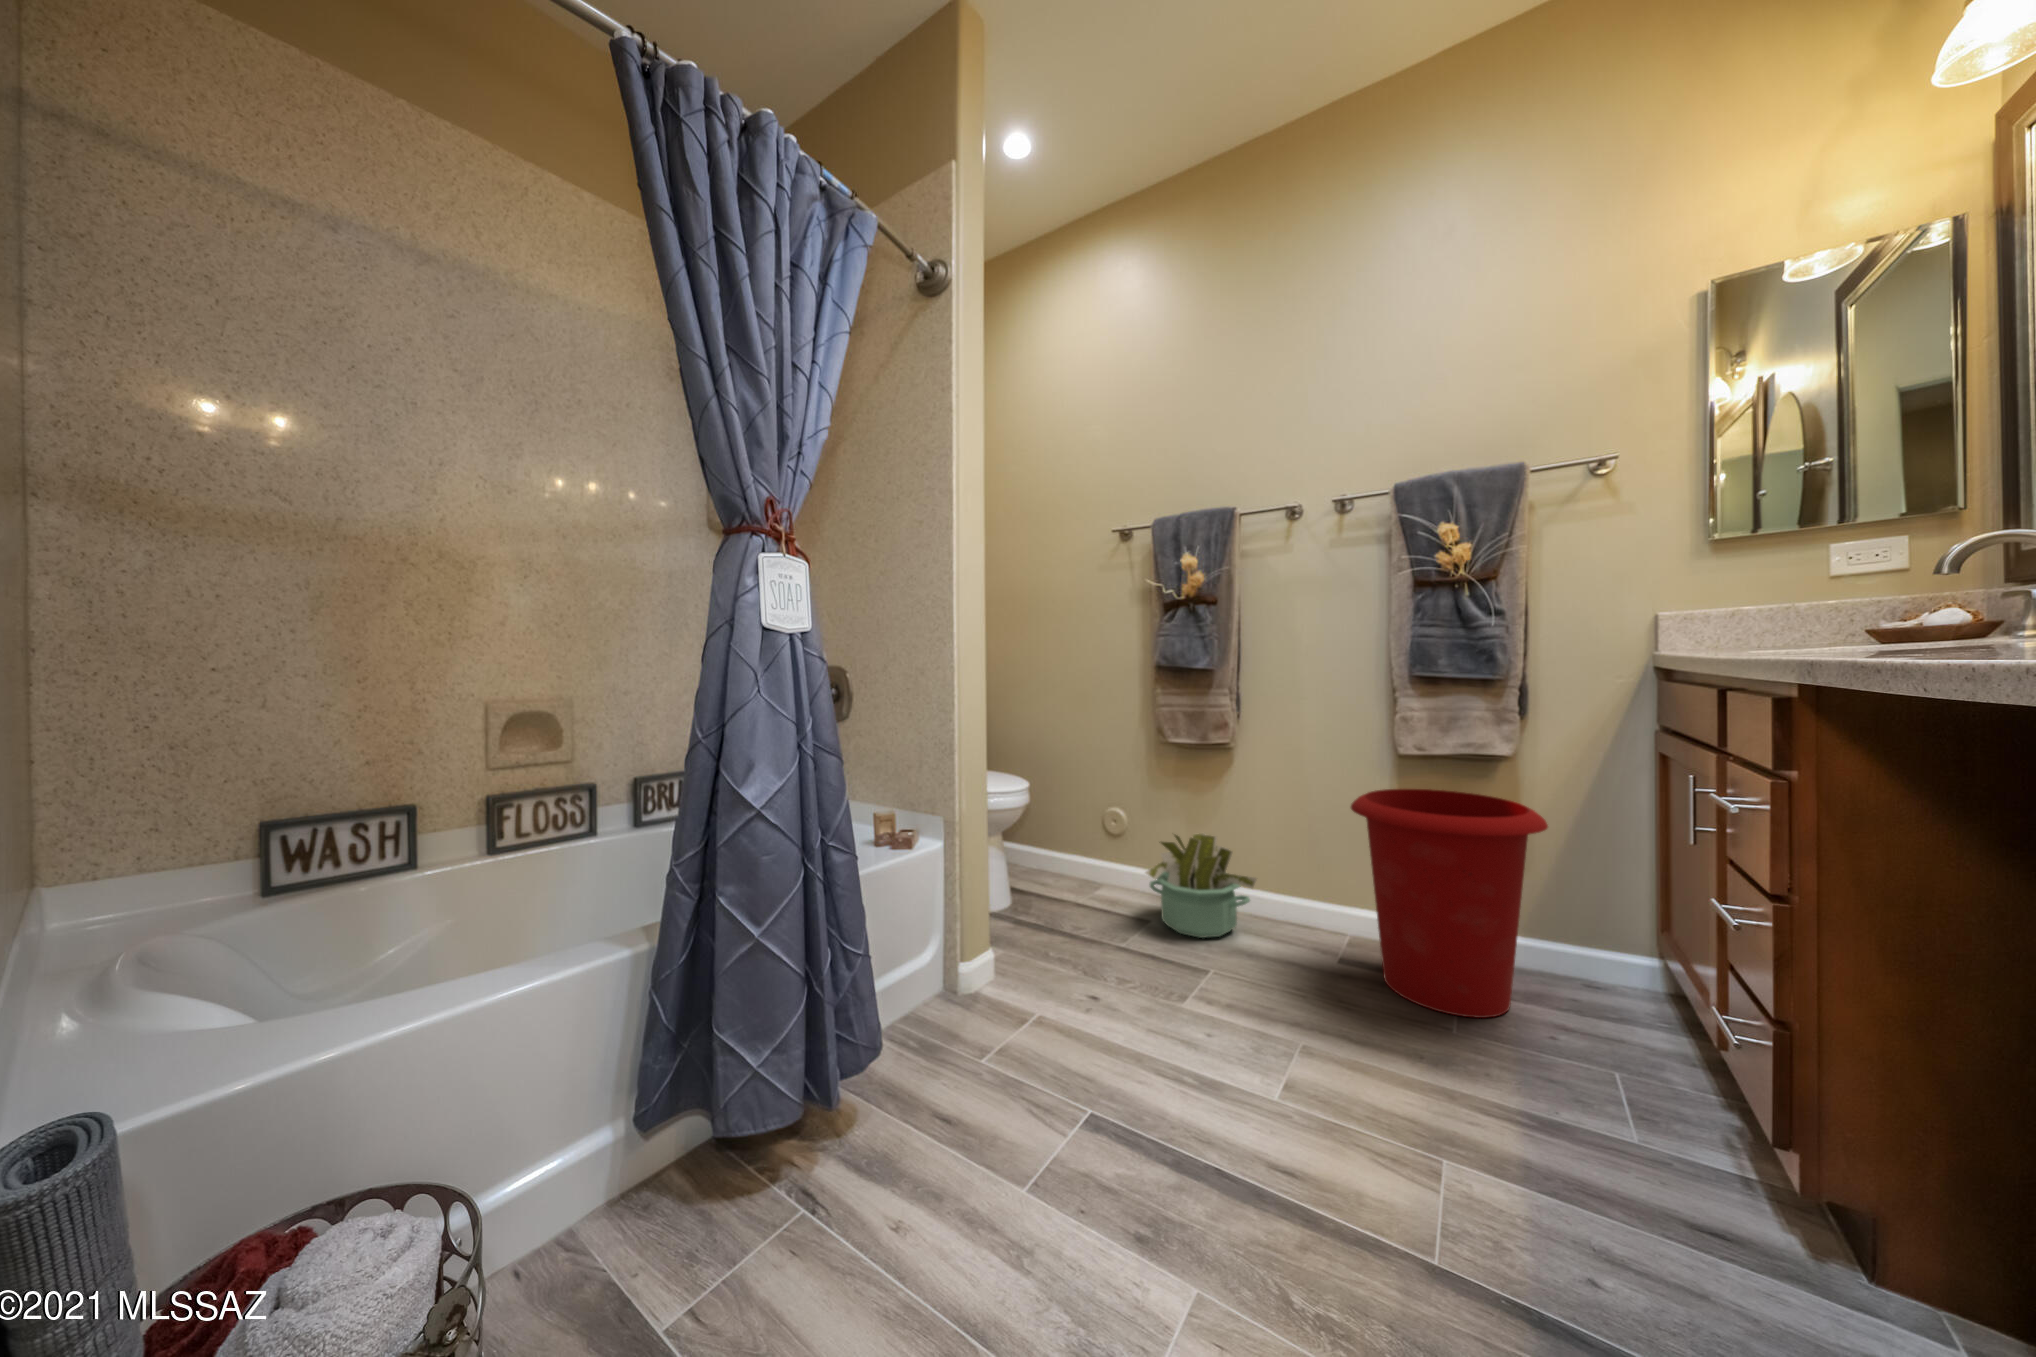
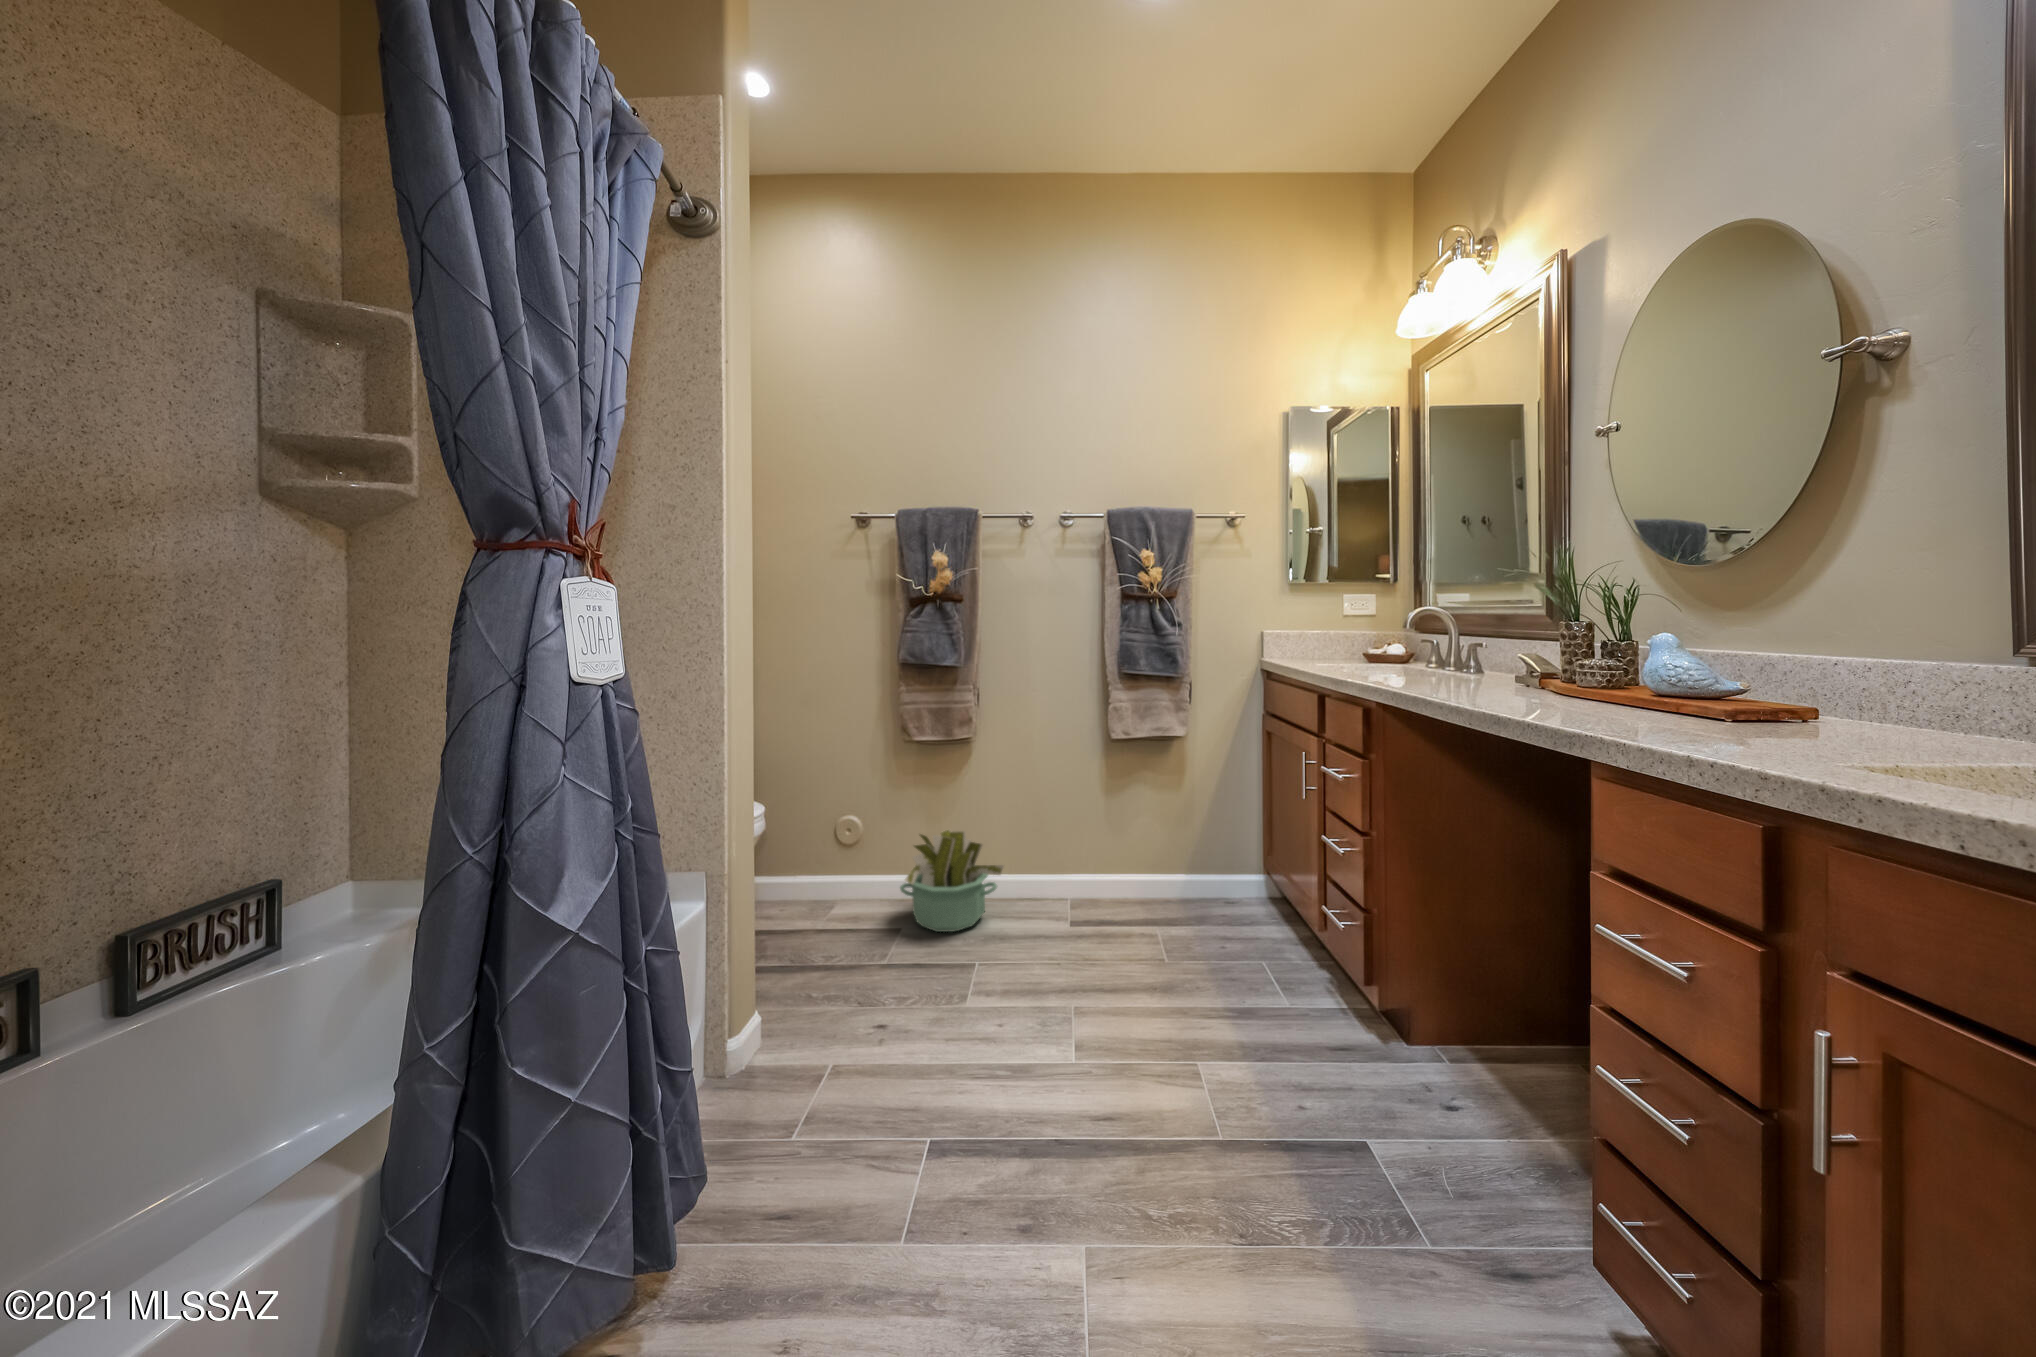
waste bin: present [1351,789,1548,1018] -> none [1085,769,1218,948]

